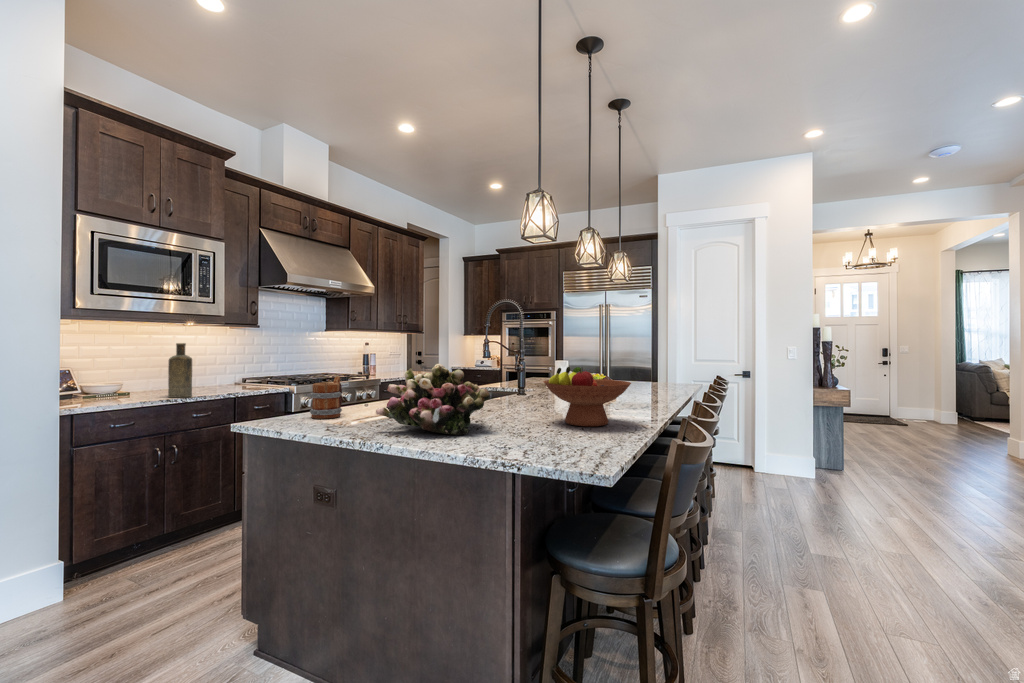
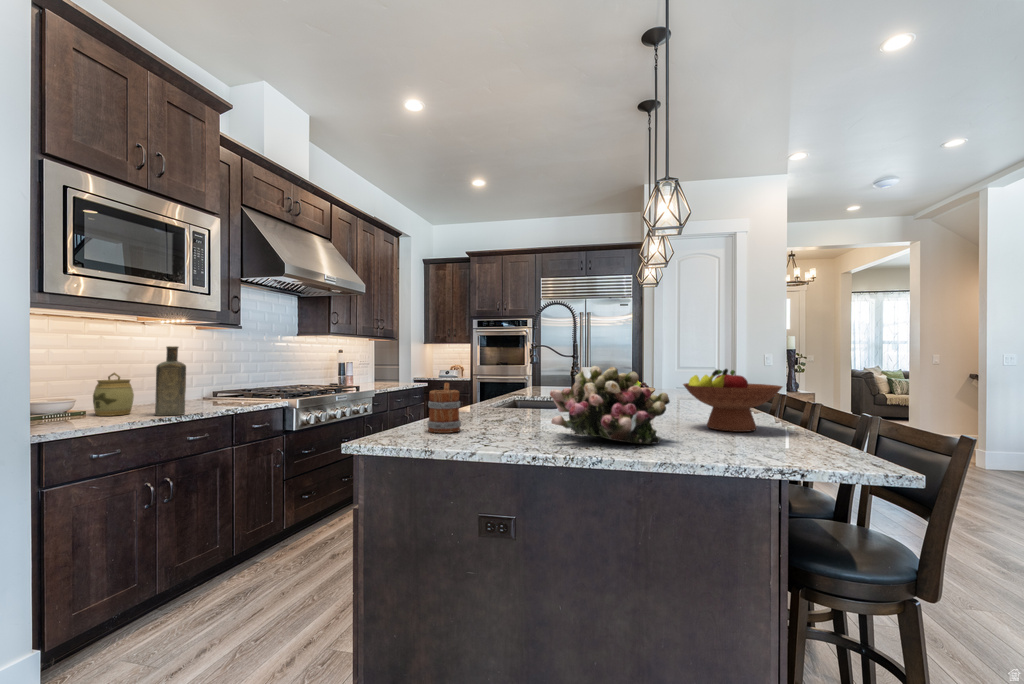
jar: none [126,364,156,397] -> present [93,373,134,416]

